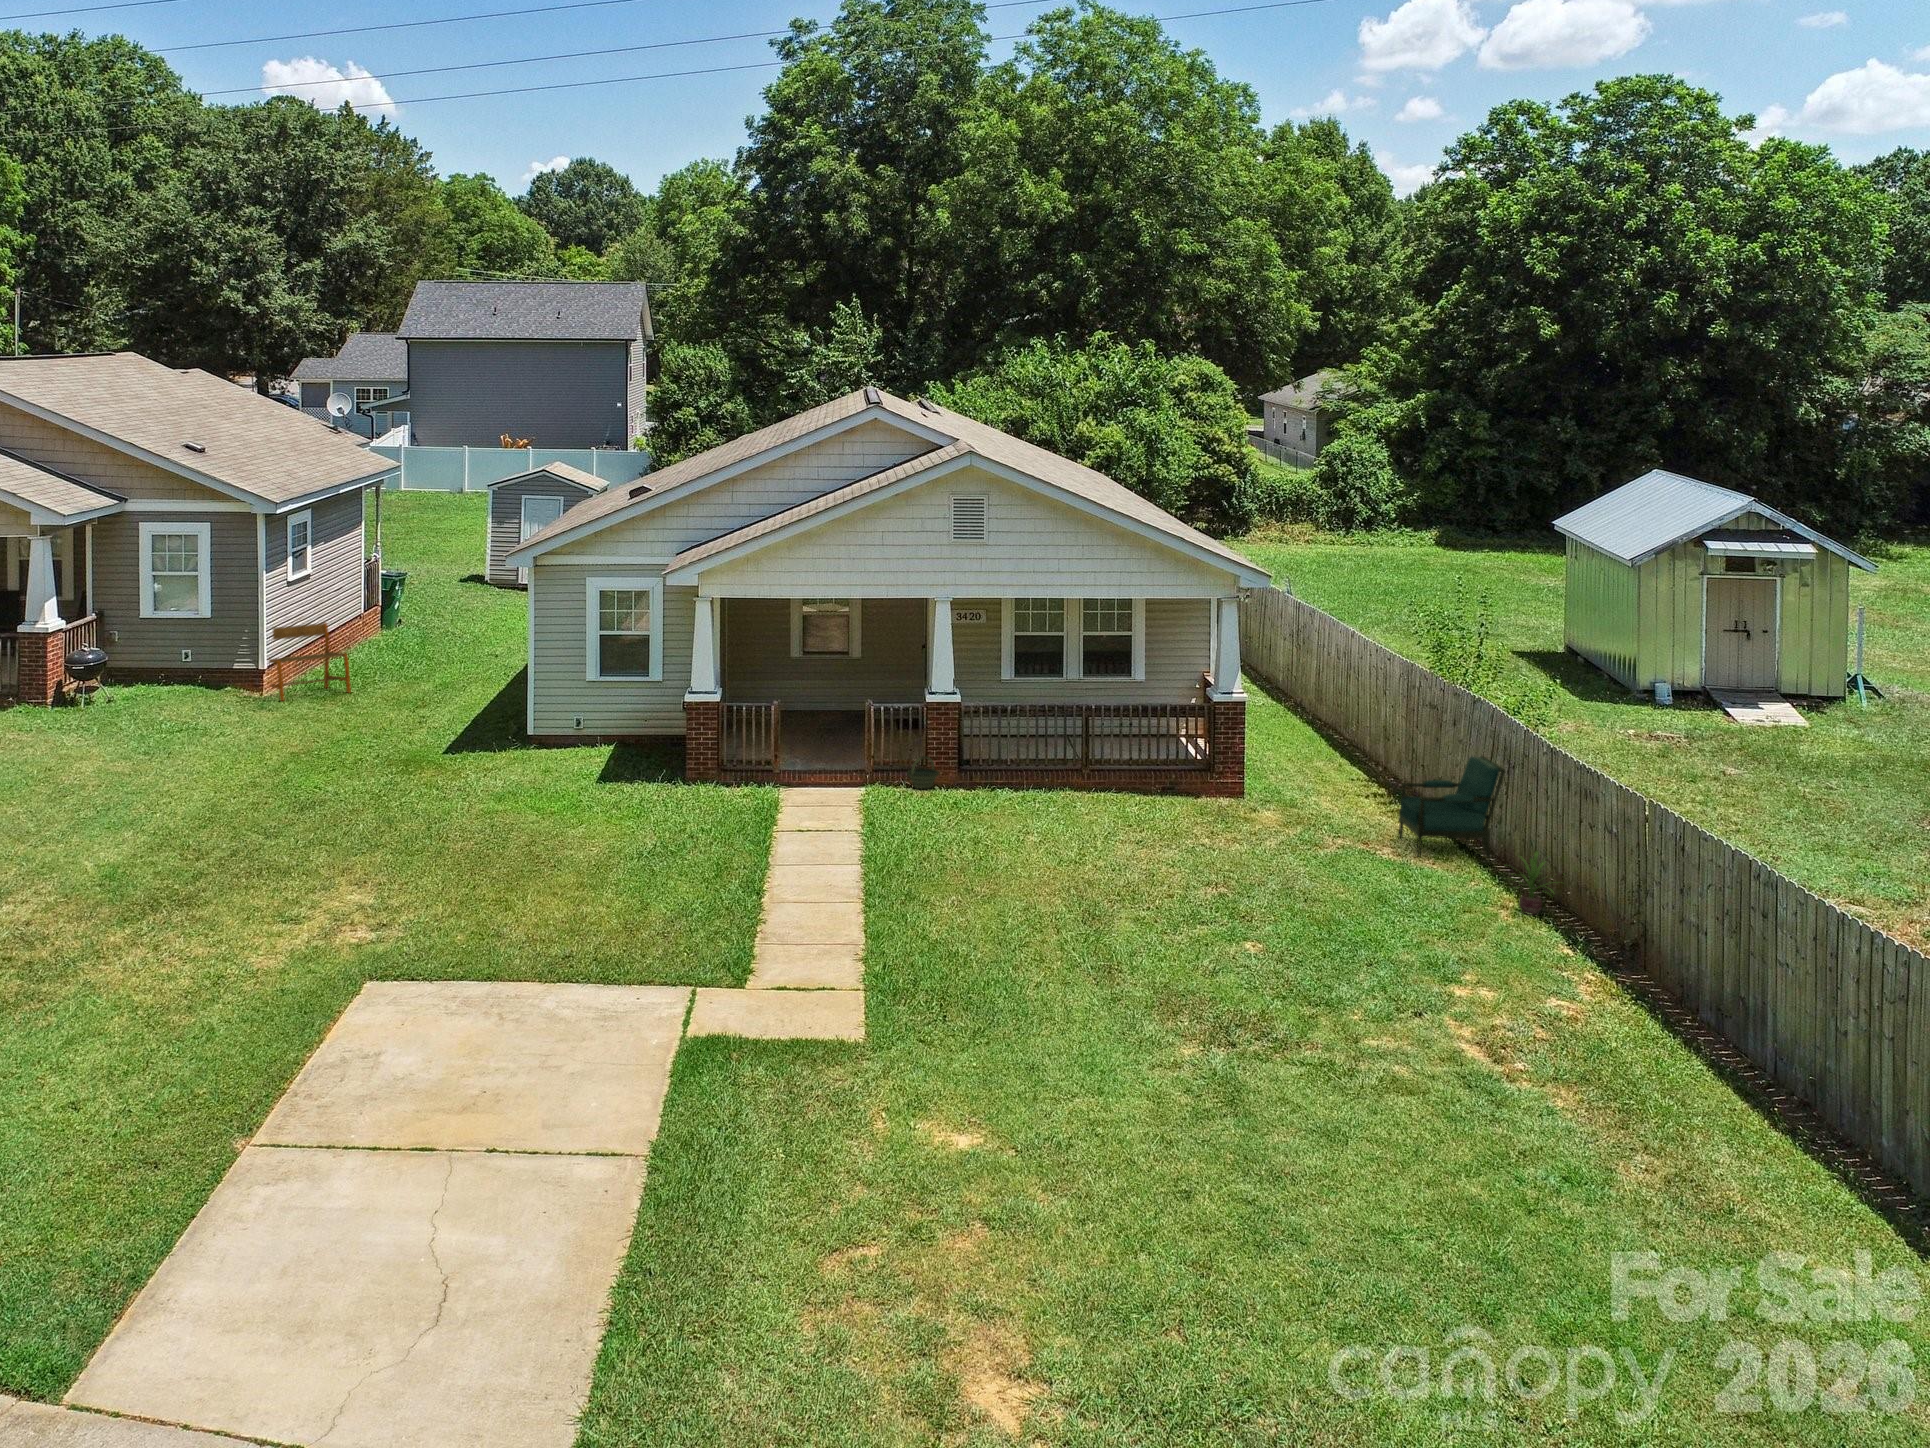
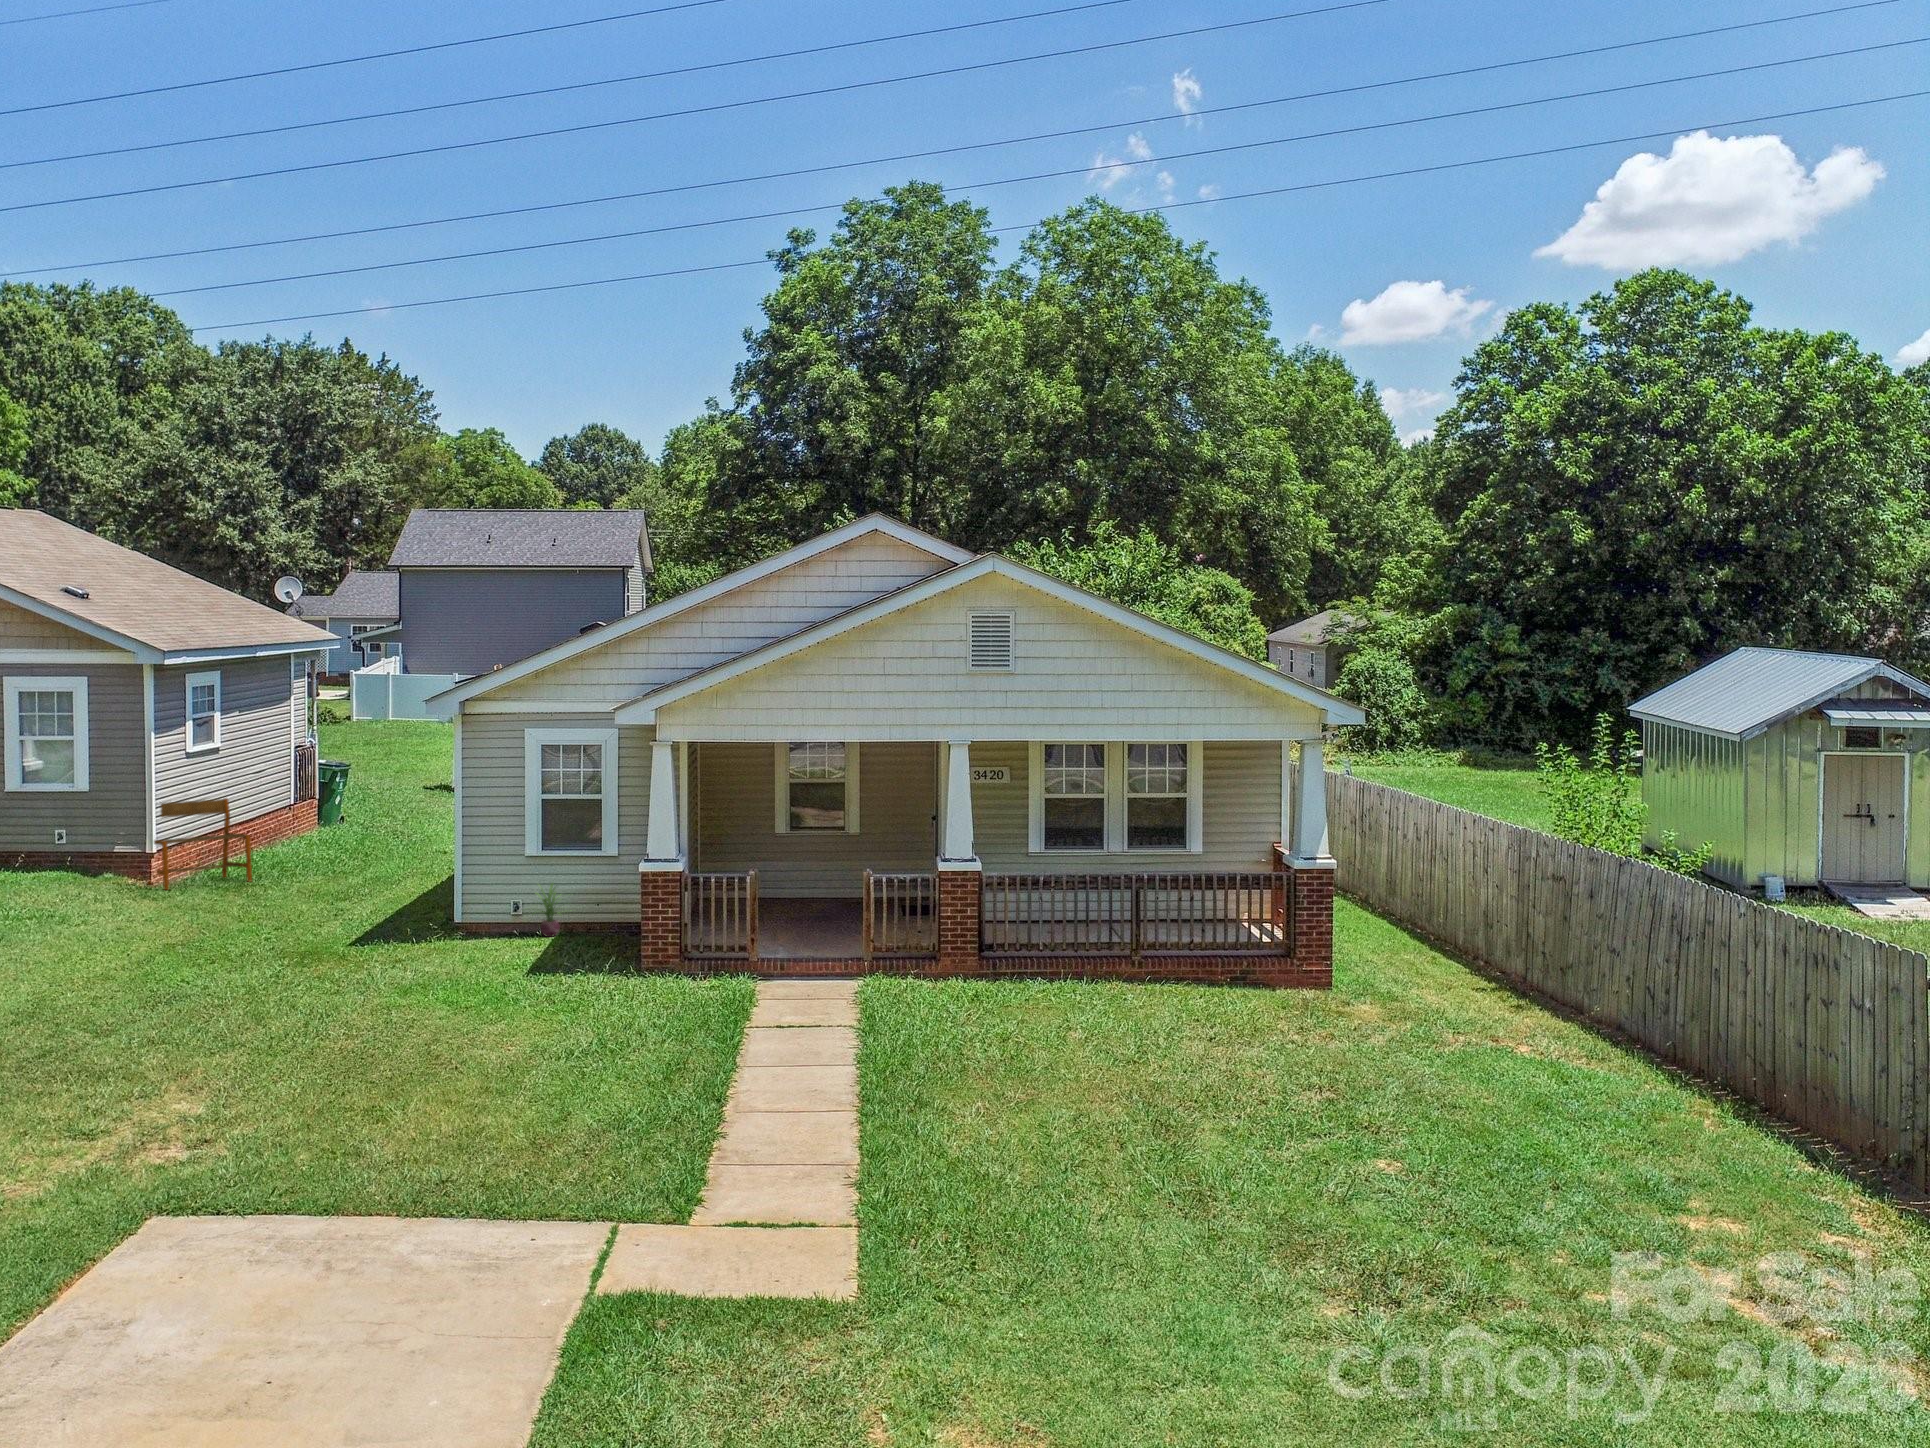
bucket: present [907,756,939,789] -> none [916,938,957,980]
chair: present [1398,756,1506,858] -> none [1550,924,1692,1055]
decorative plant: present [1512,851,1553,915] -> present [538,883,560,937]

